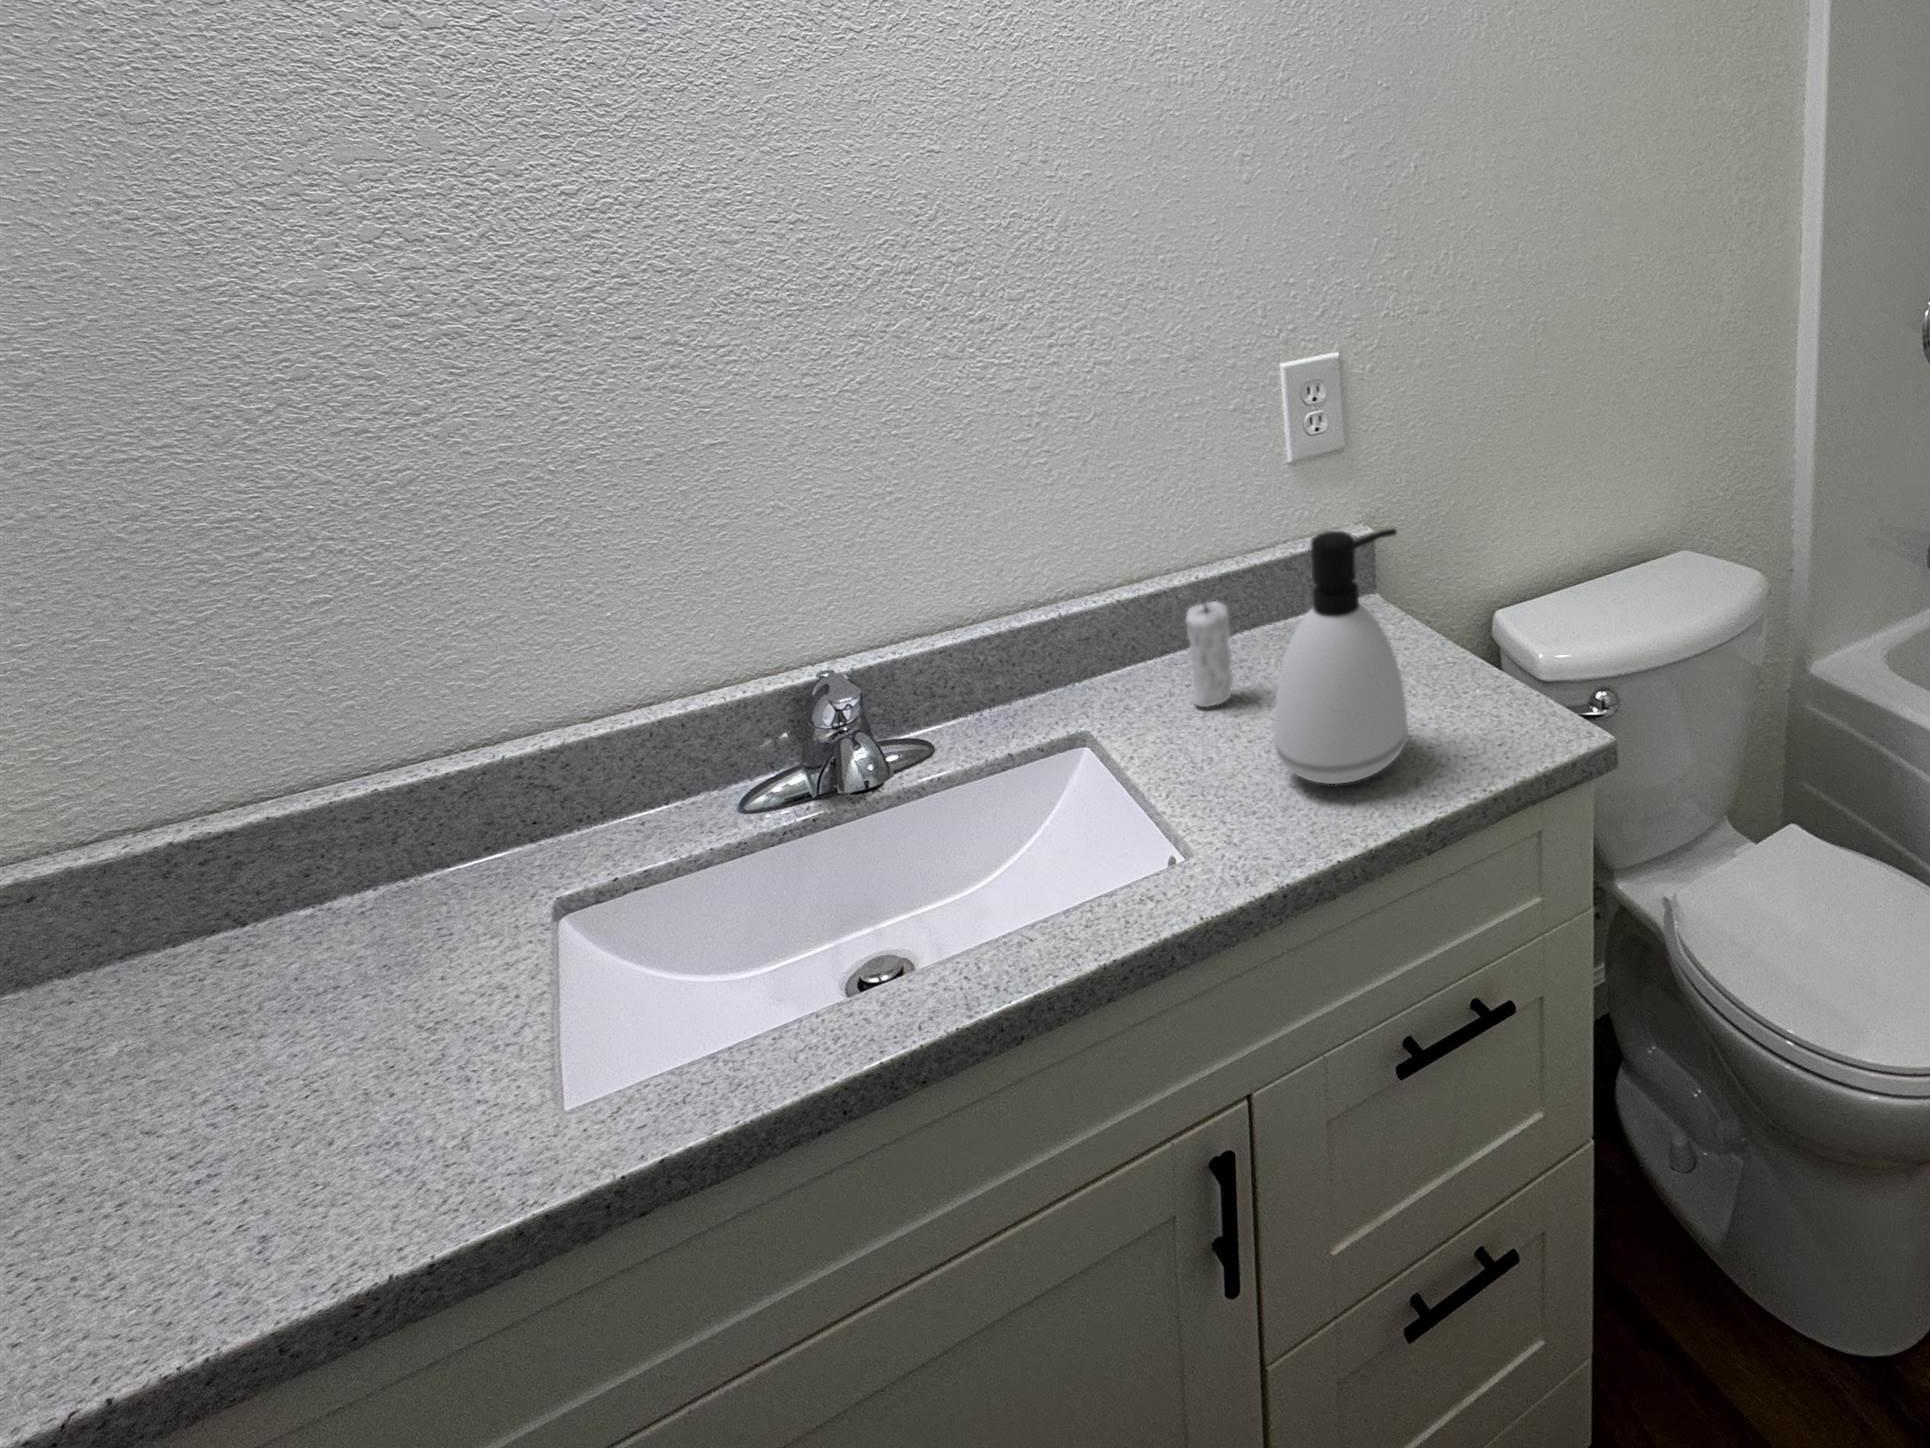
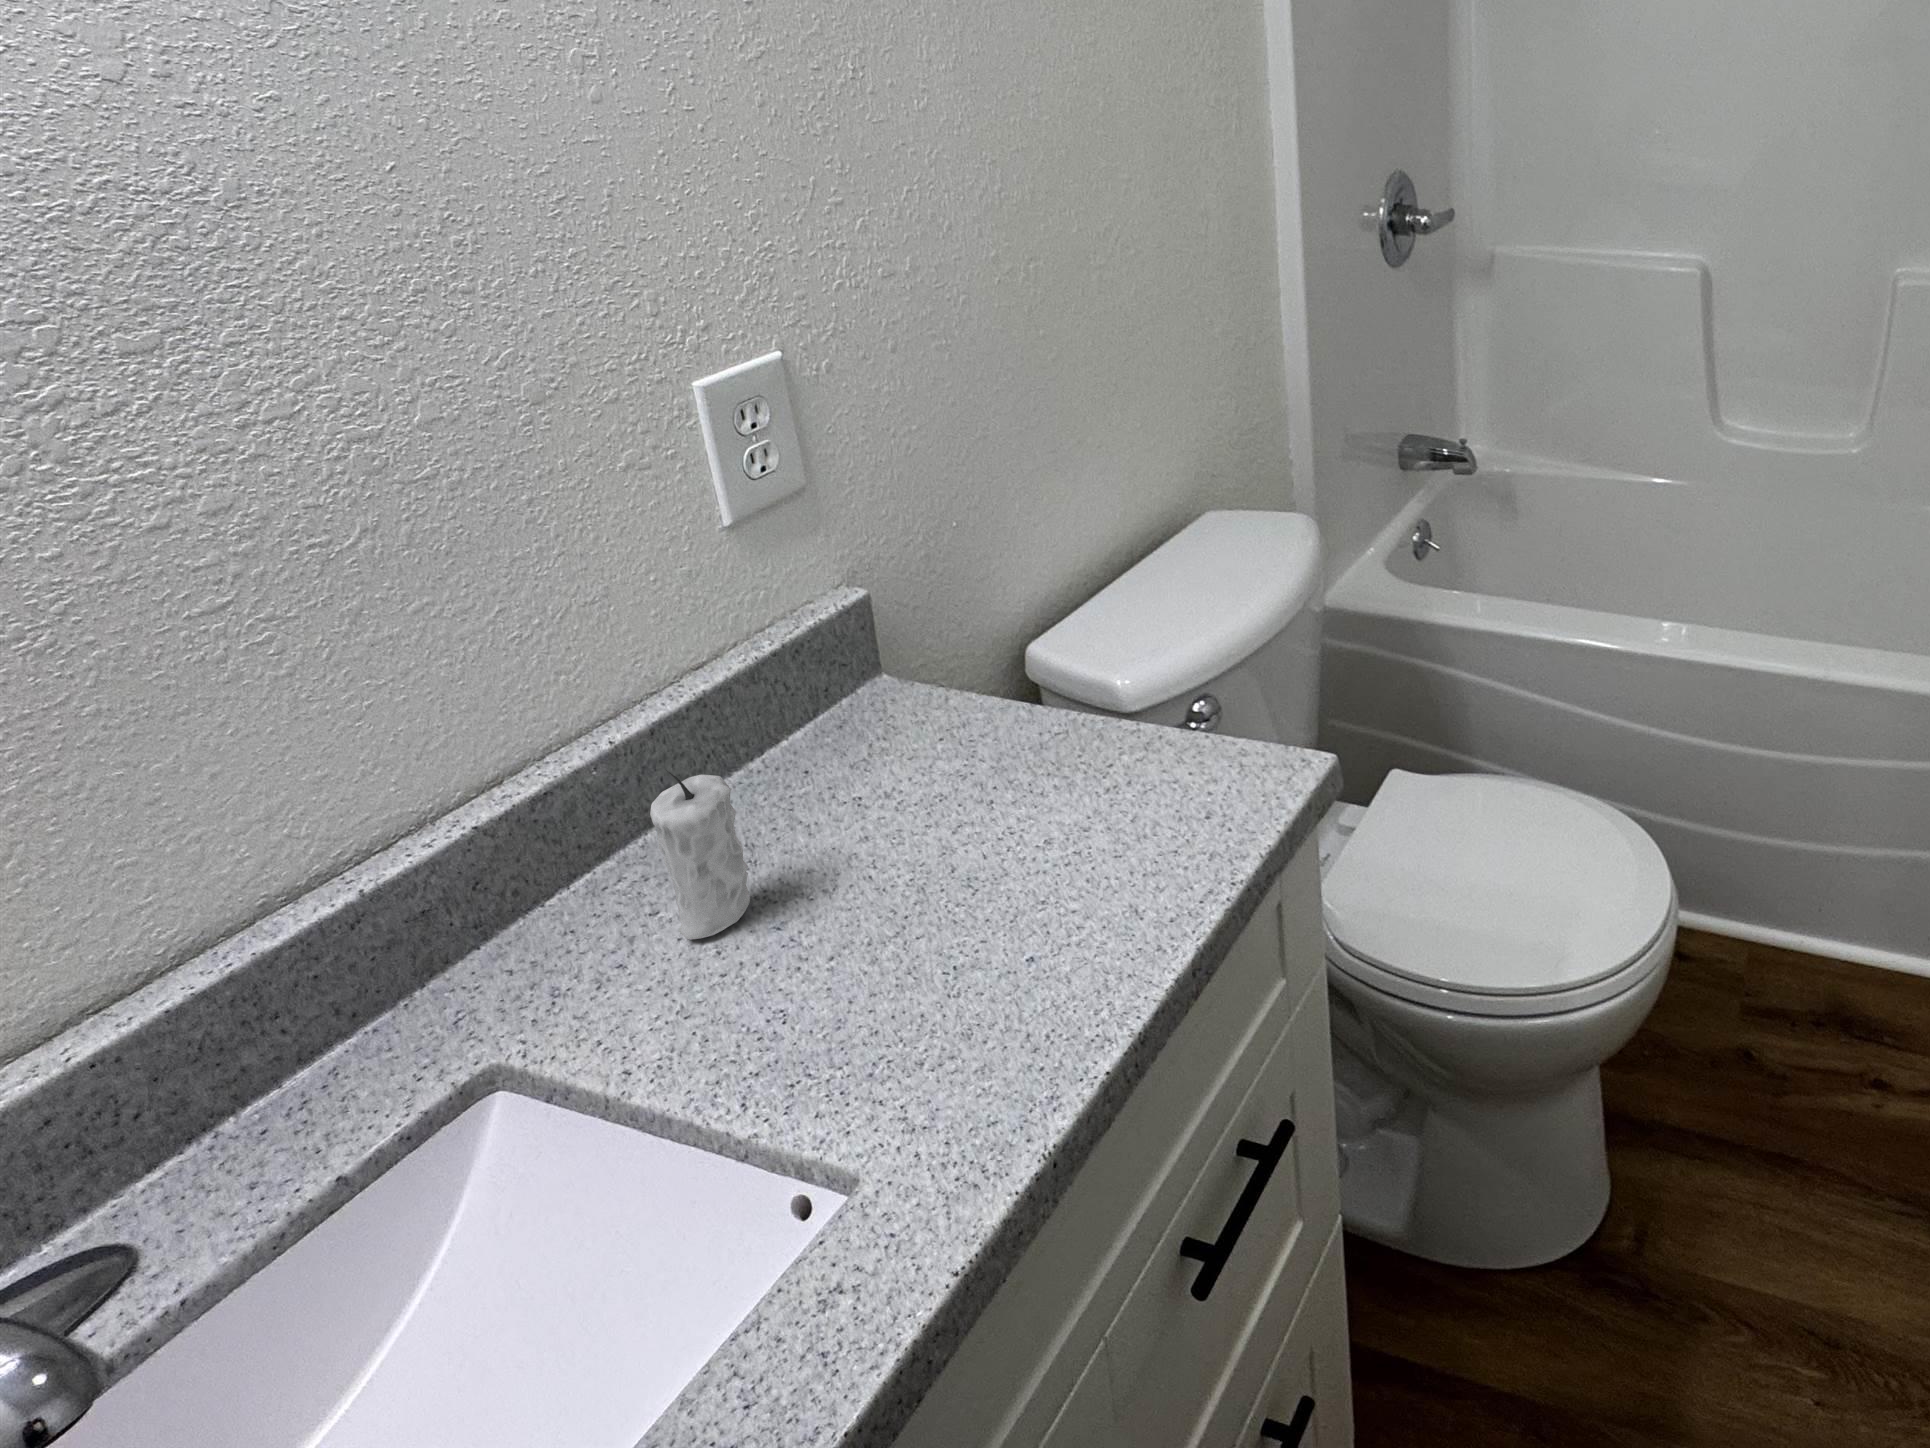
soap dispenser: present [1274,529,1408,784] -> none [898,594,1103,979]

